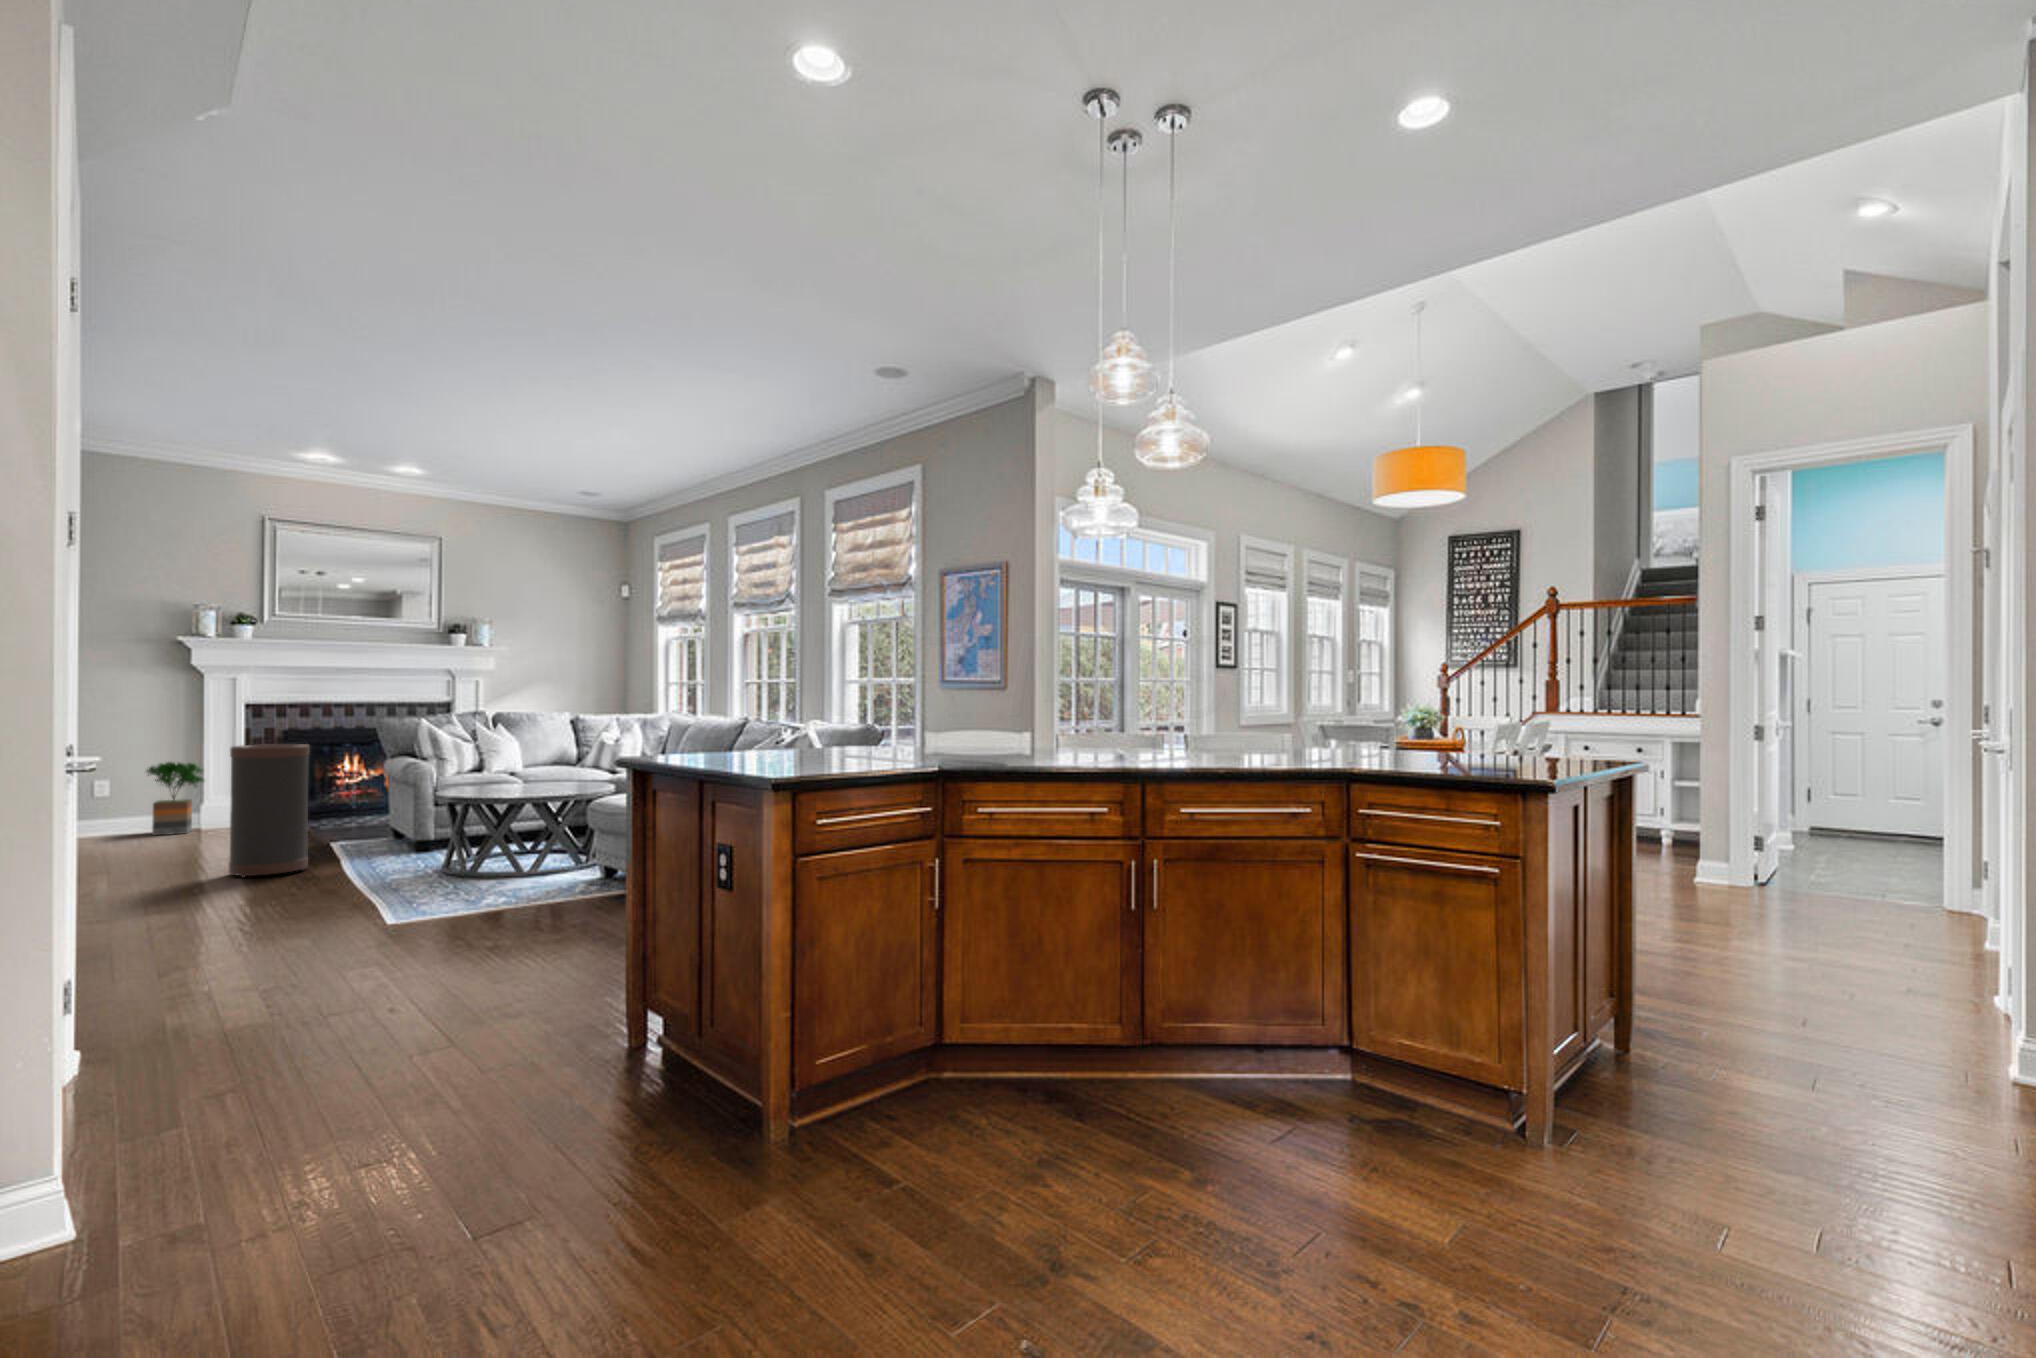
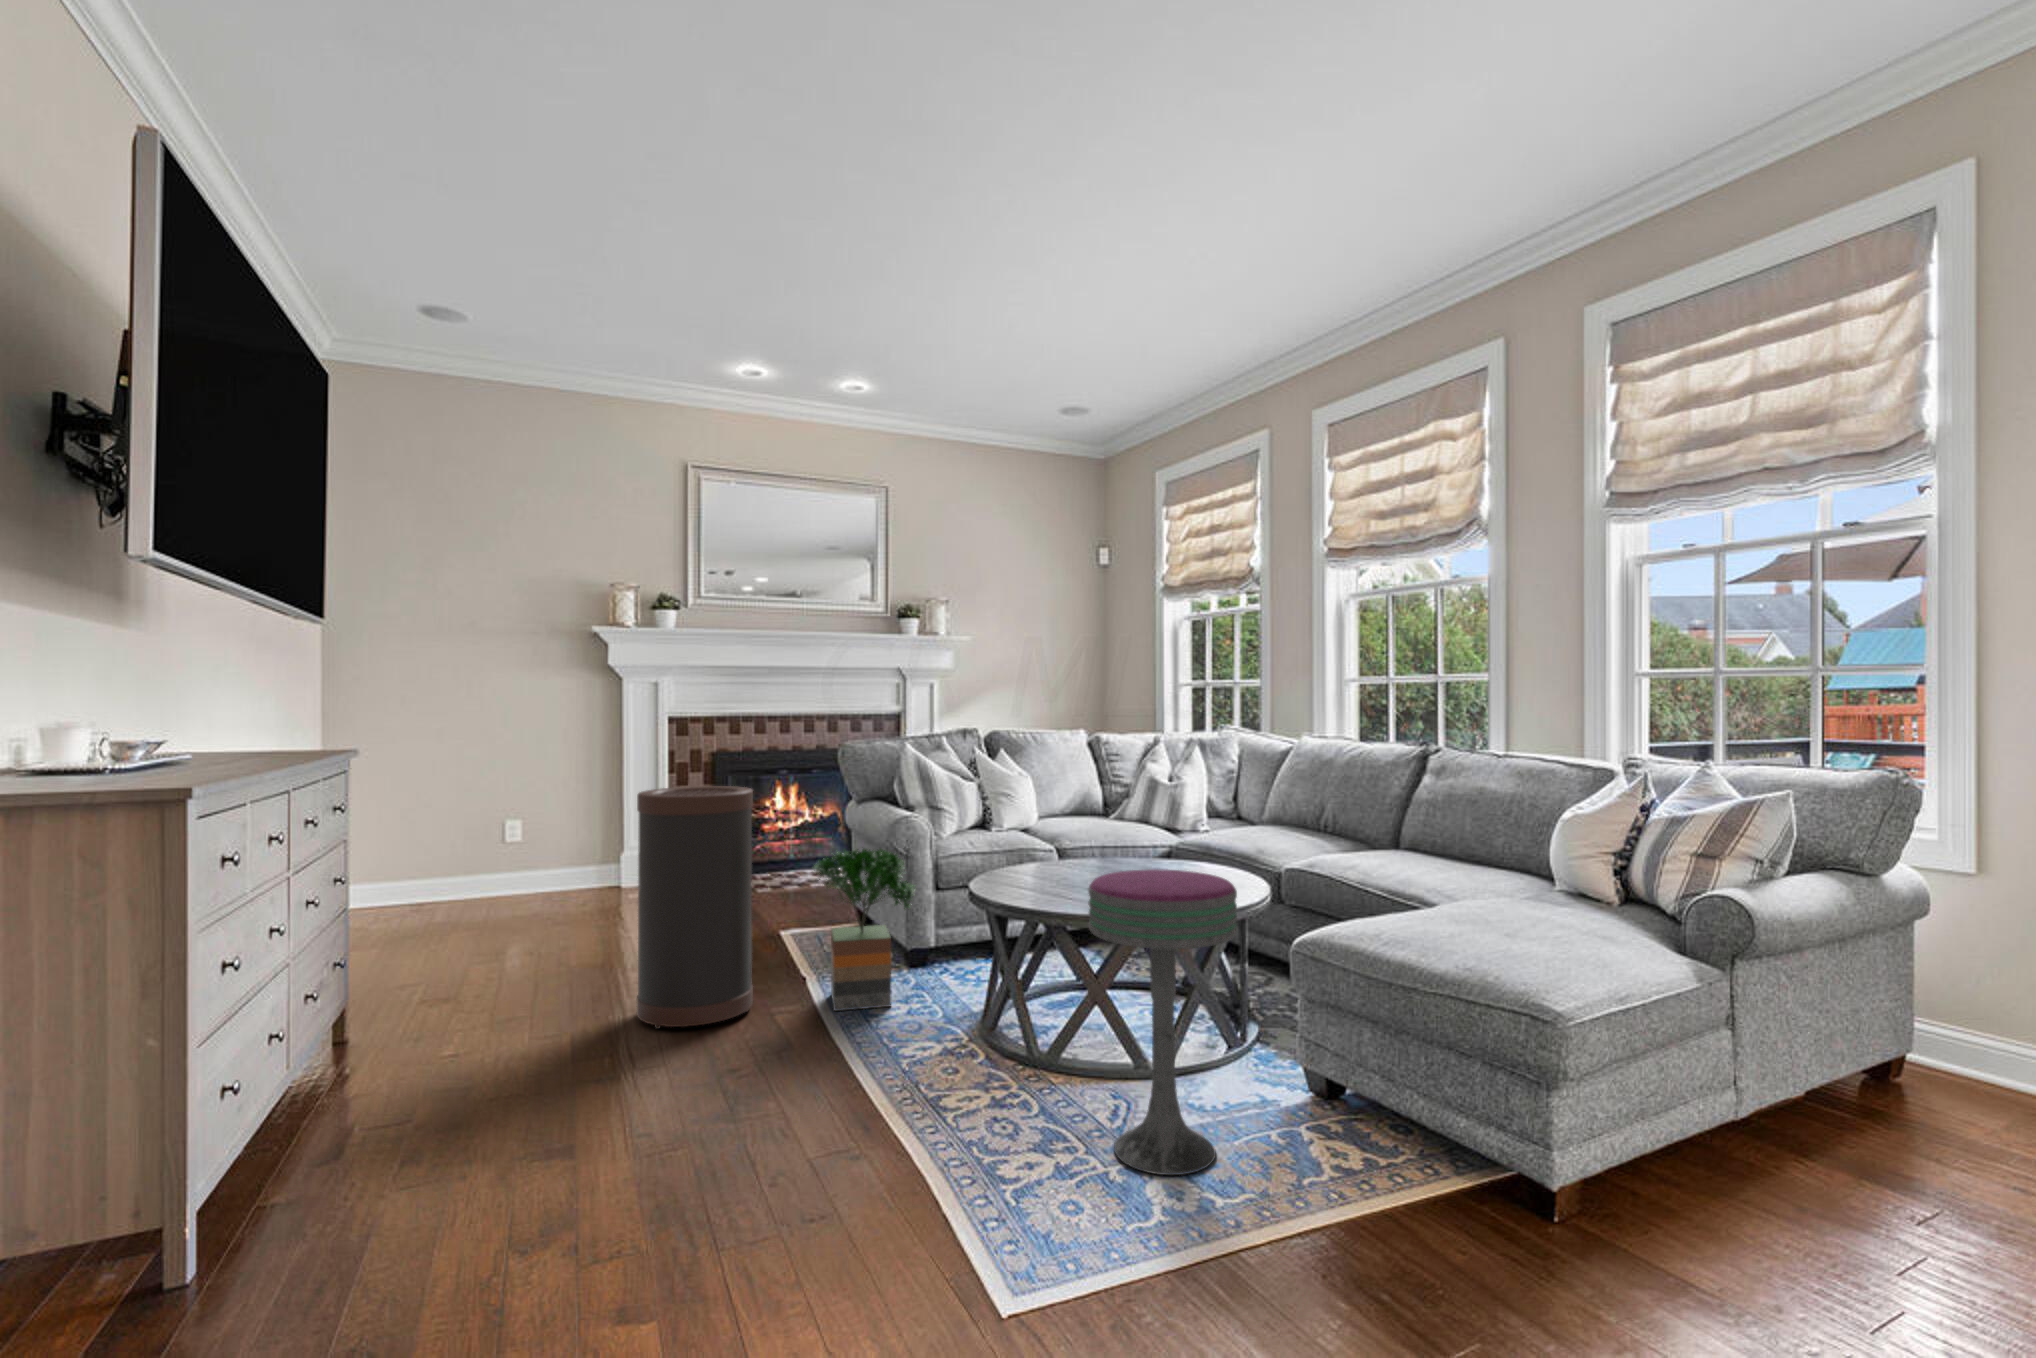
potted tree: present [147,762,204,835] -> present [814,849,915,1011]
bar stool: none [476,773,548,895] -> present [1088,869,1237,1175]

